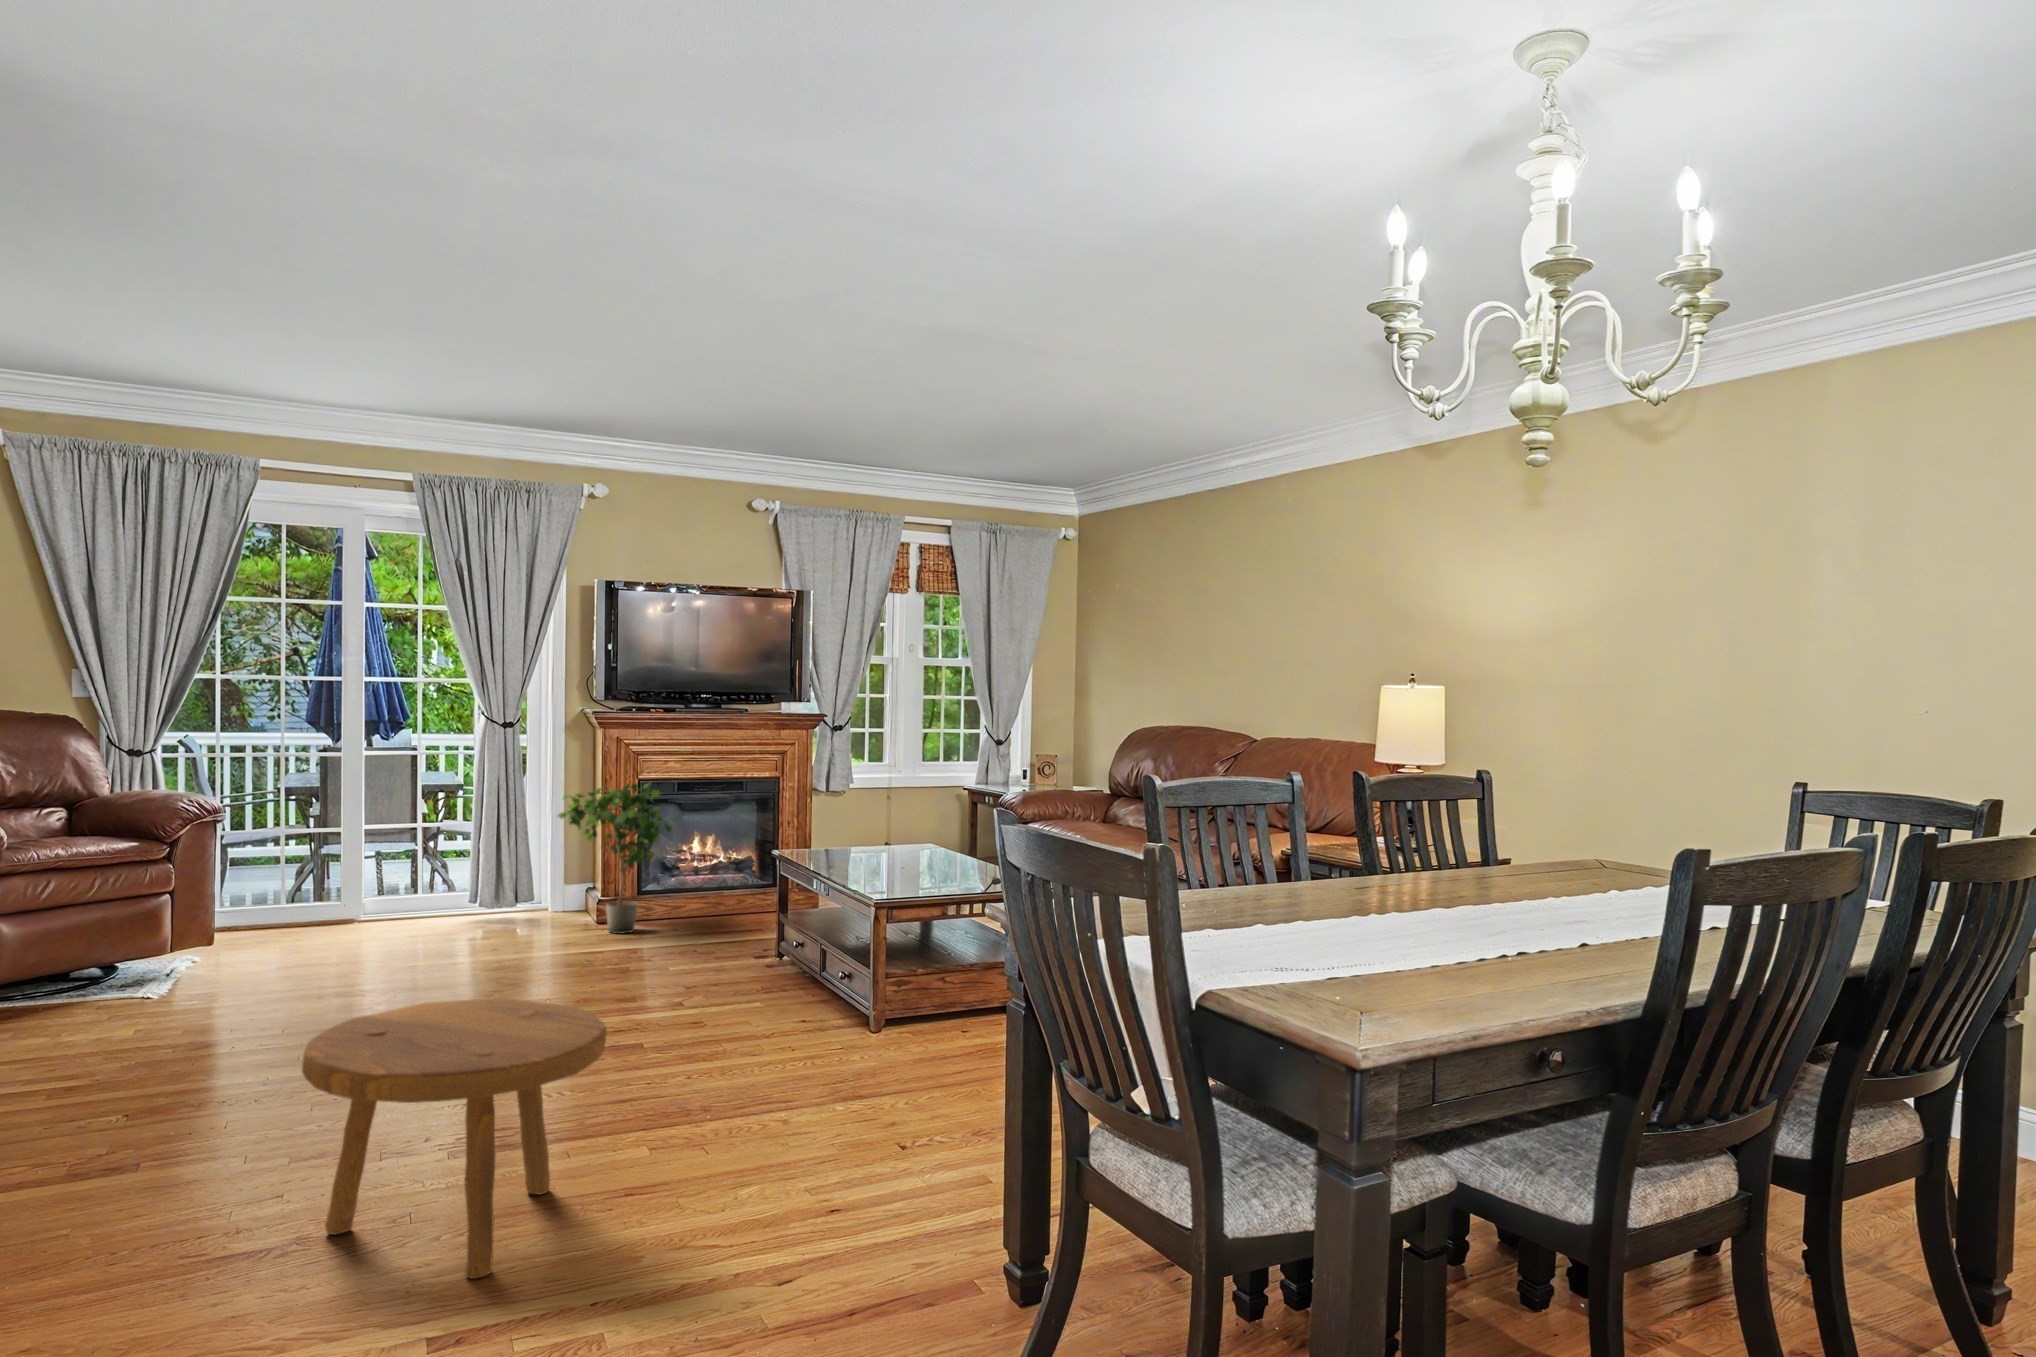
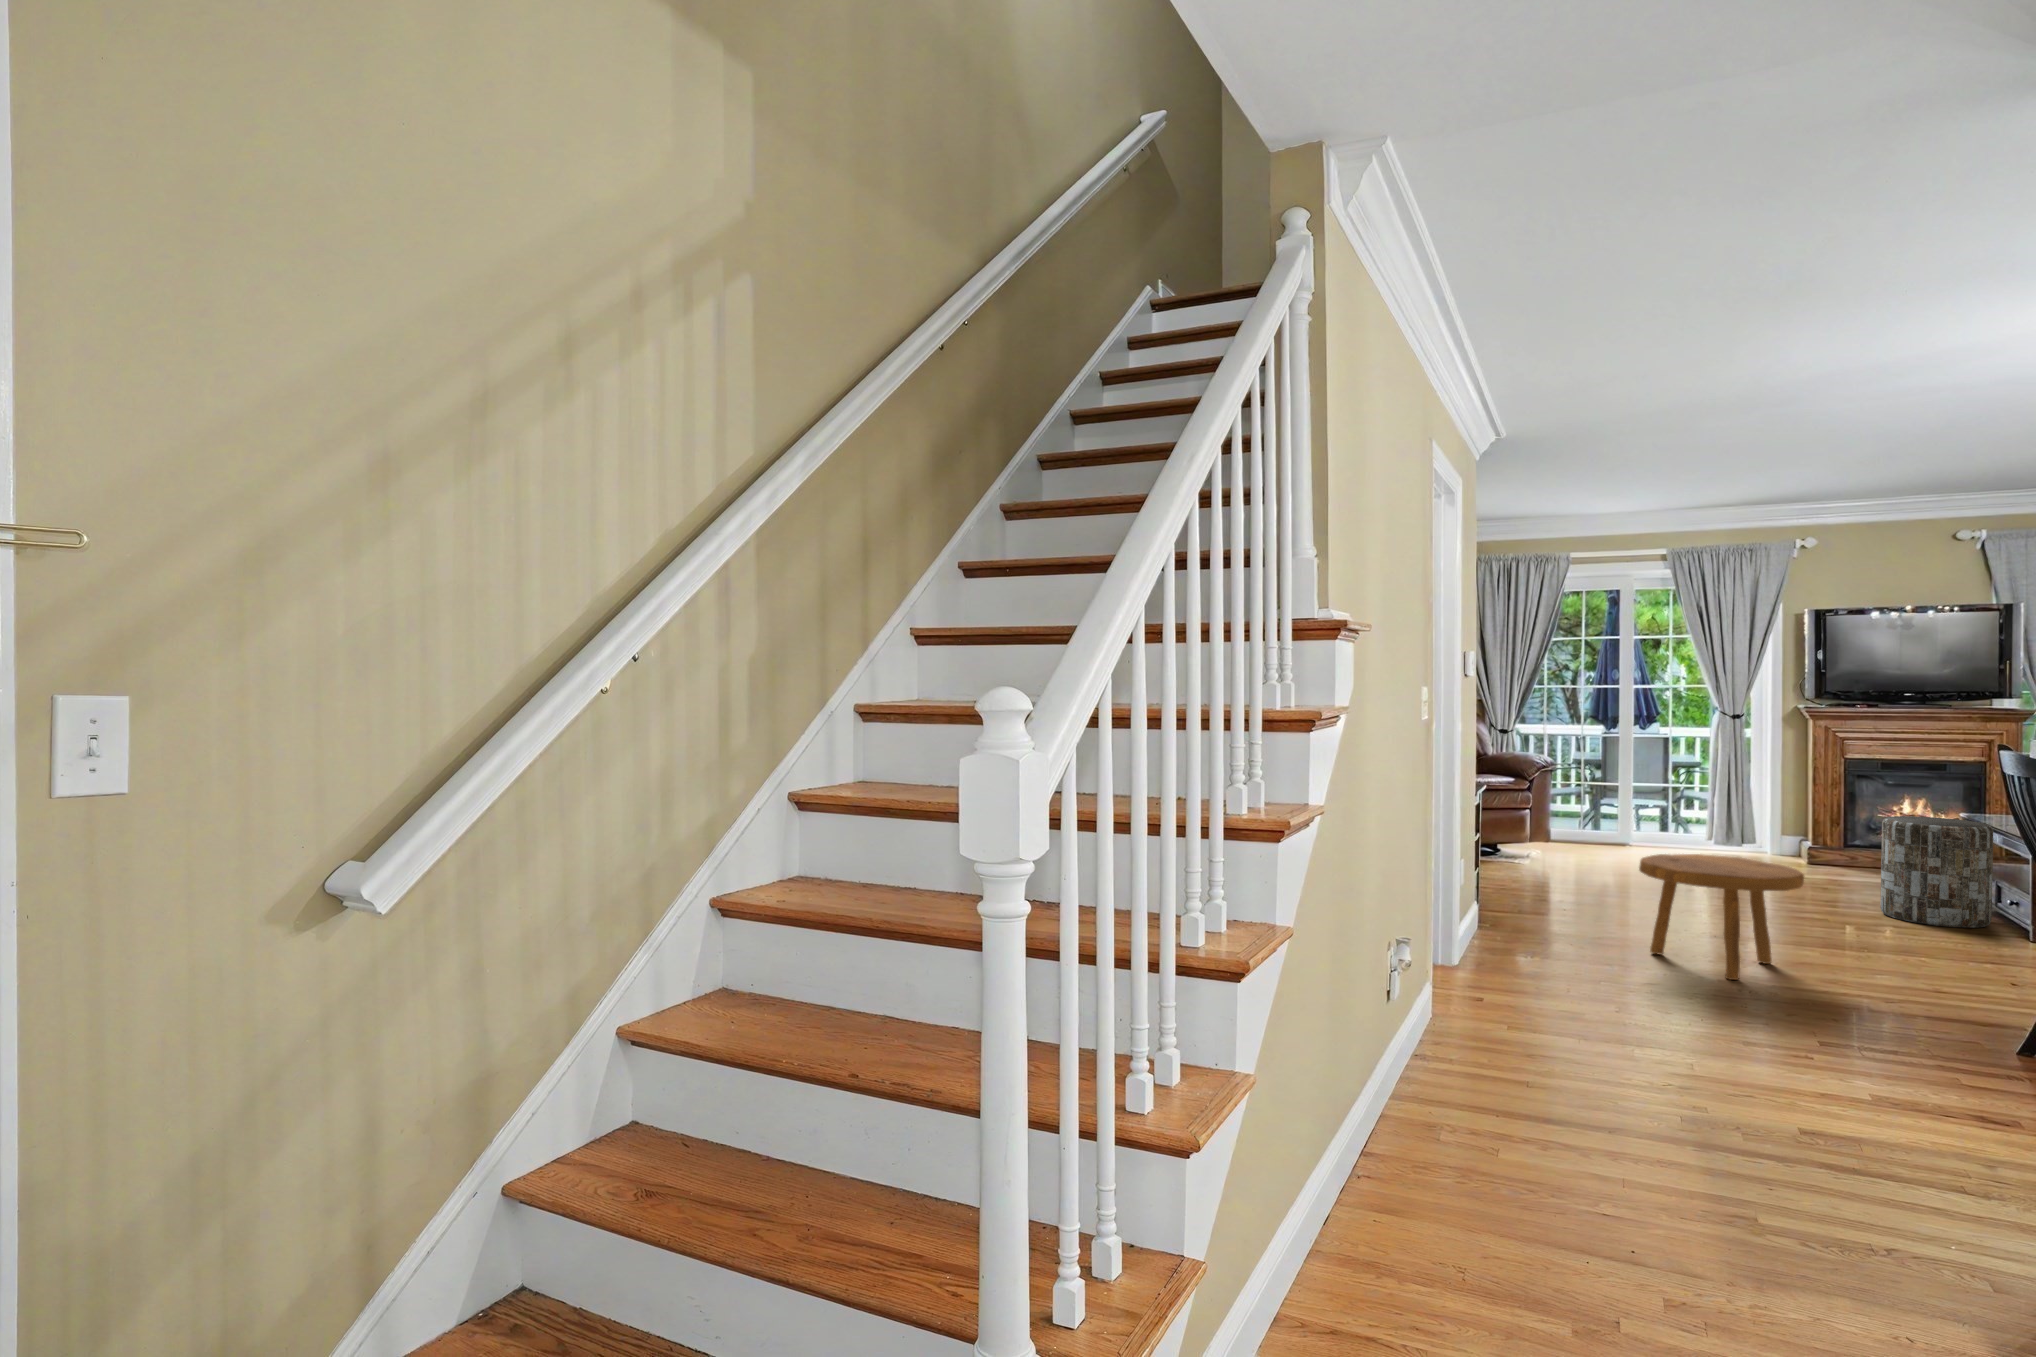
potted plant: present [558,783,676,934] -> none [1775,762,1881,873]
side table: none [688,860,813,1015] -> present [1880,816,1993,928]

